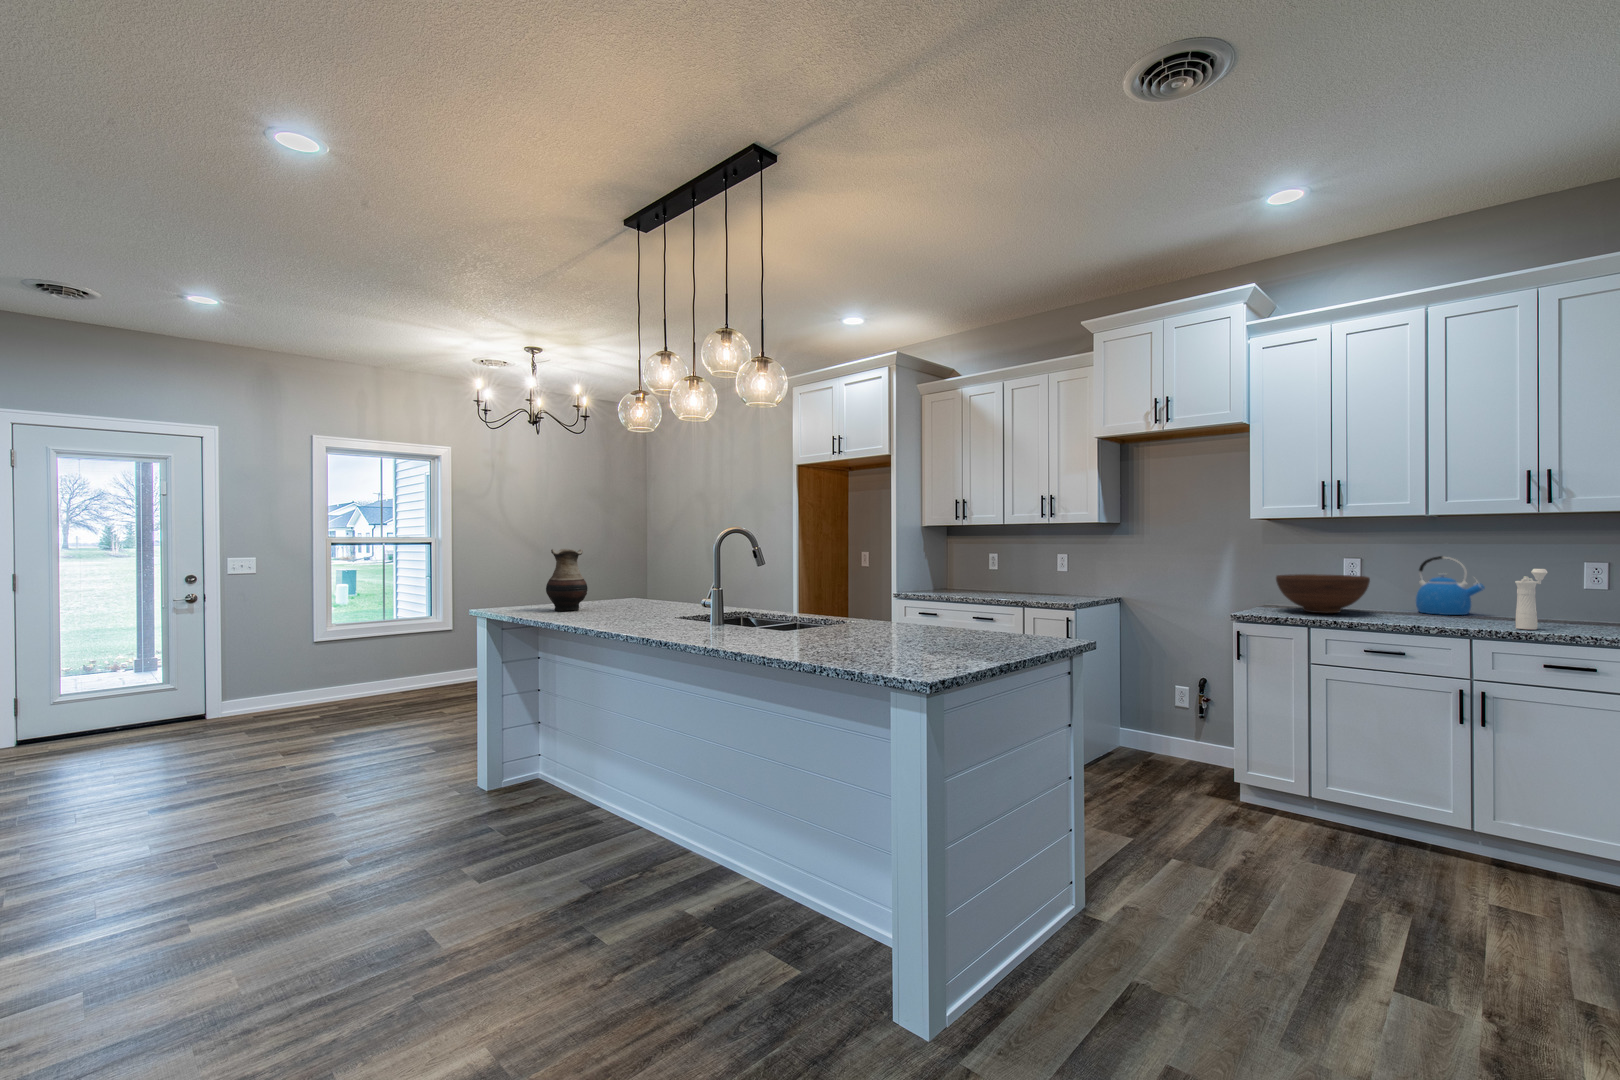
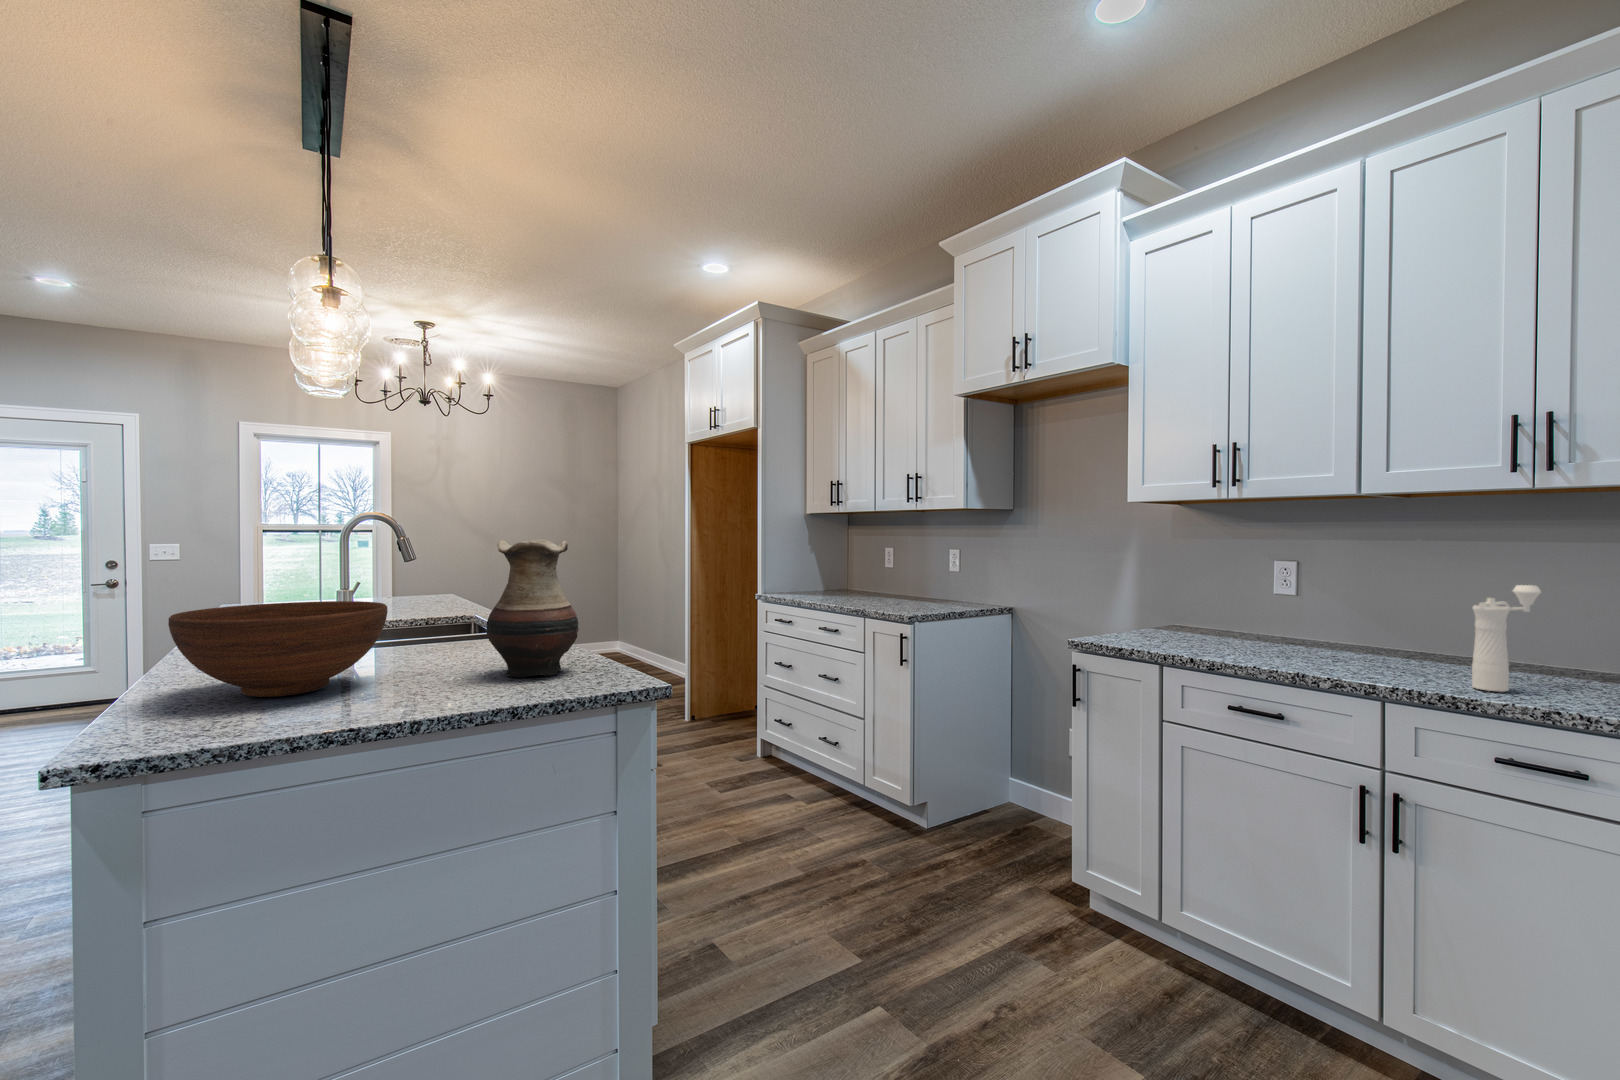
vase: present [546,549,588,611] -> present [486,540,579,677]
kettle: present [1416,556,1485,615] -> none [1362,560,1467,655]
fruit bowl: present [1276,574,1370,613] -> present [168,601,388,697]

